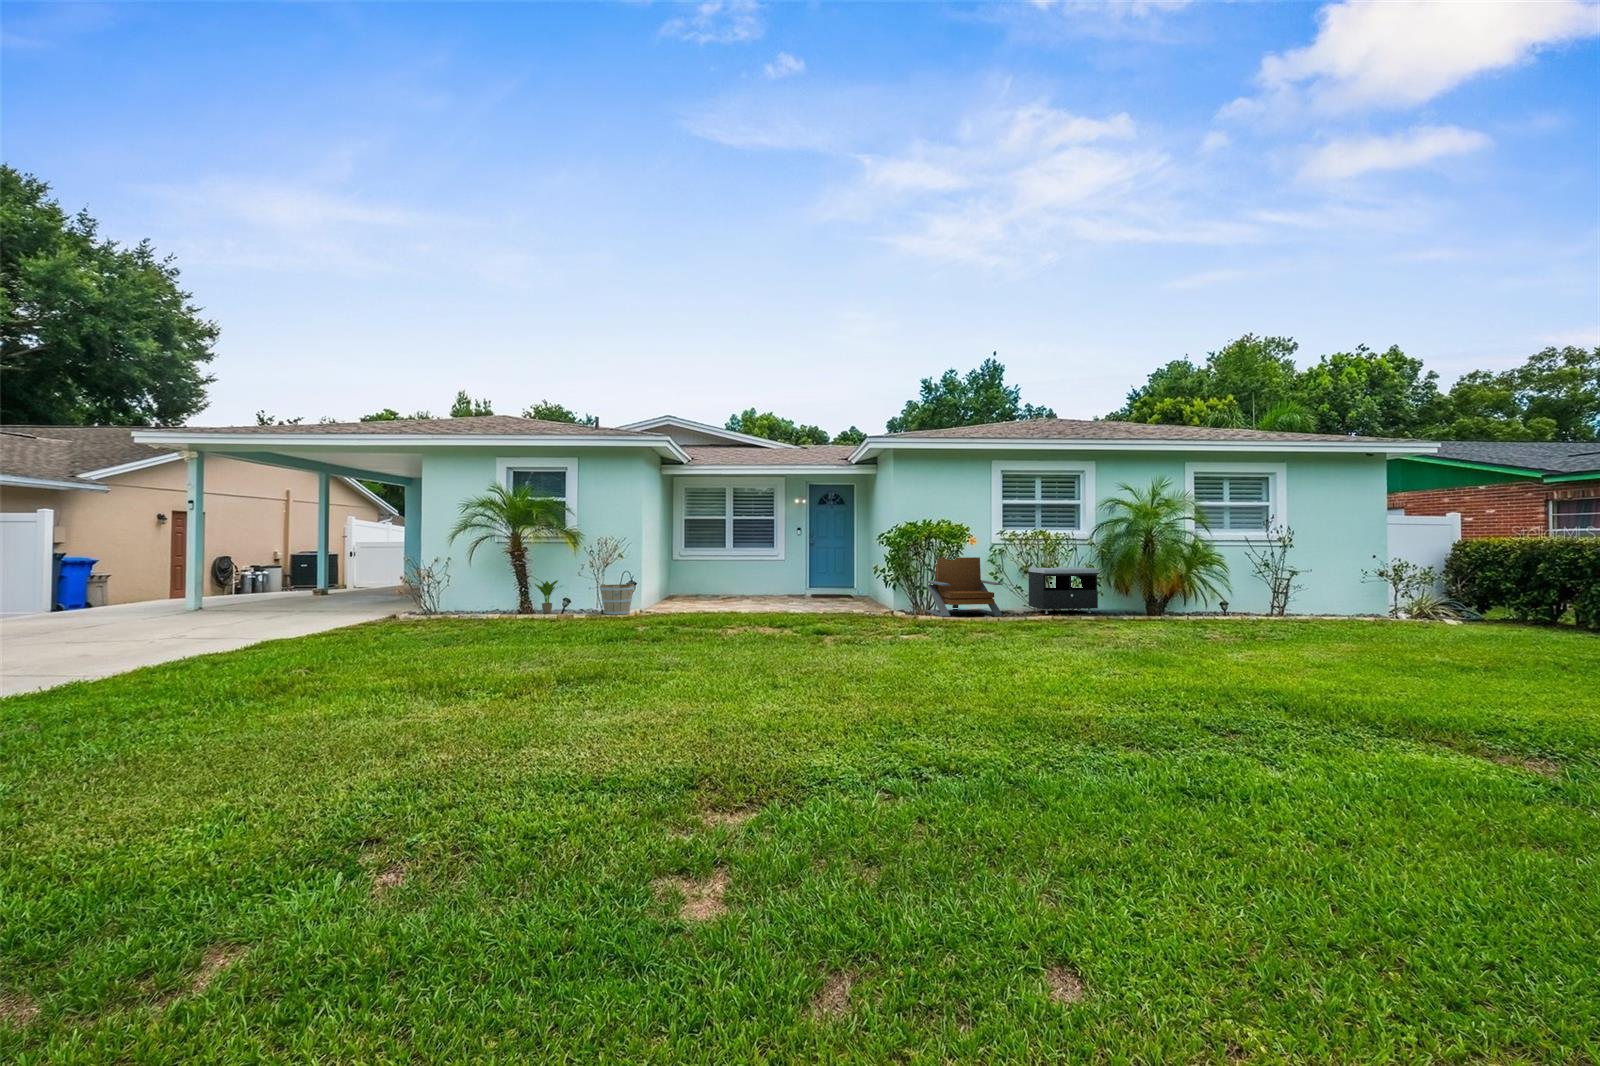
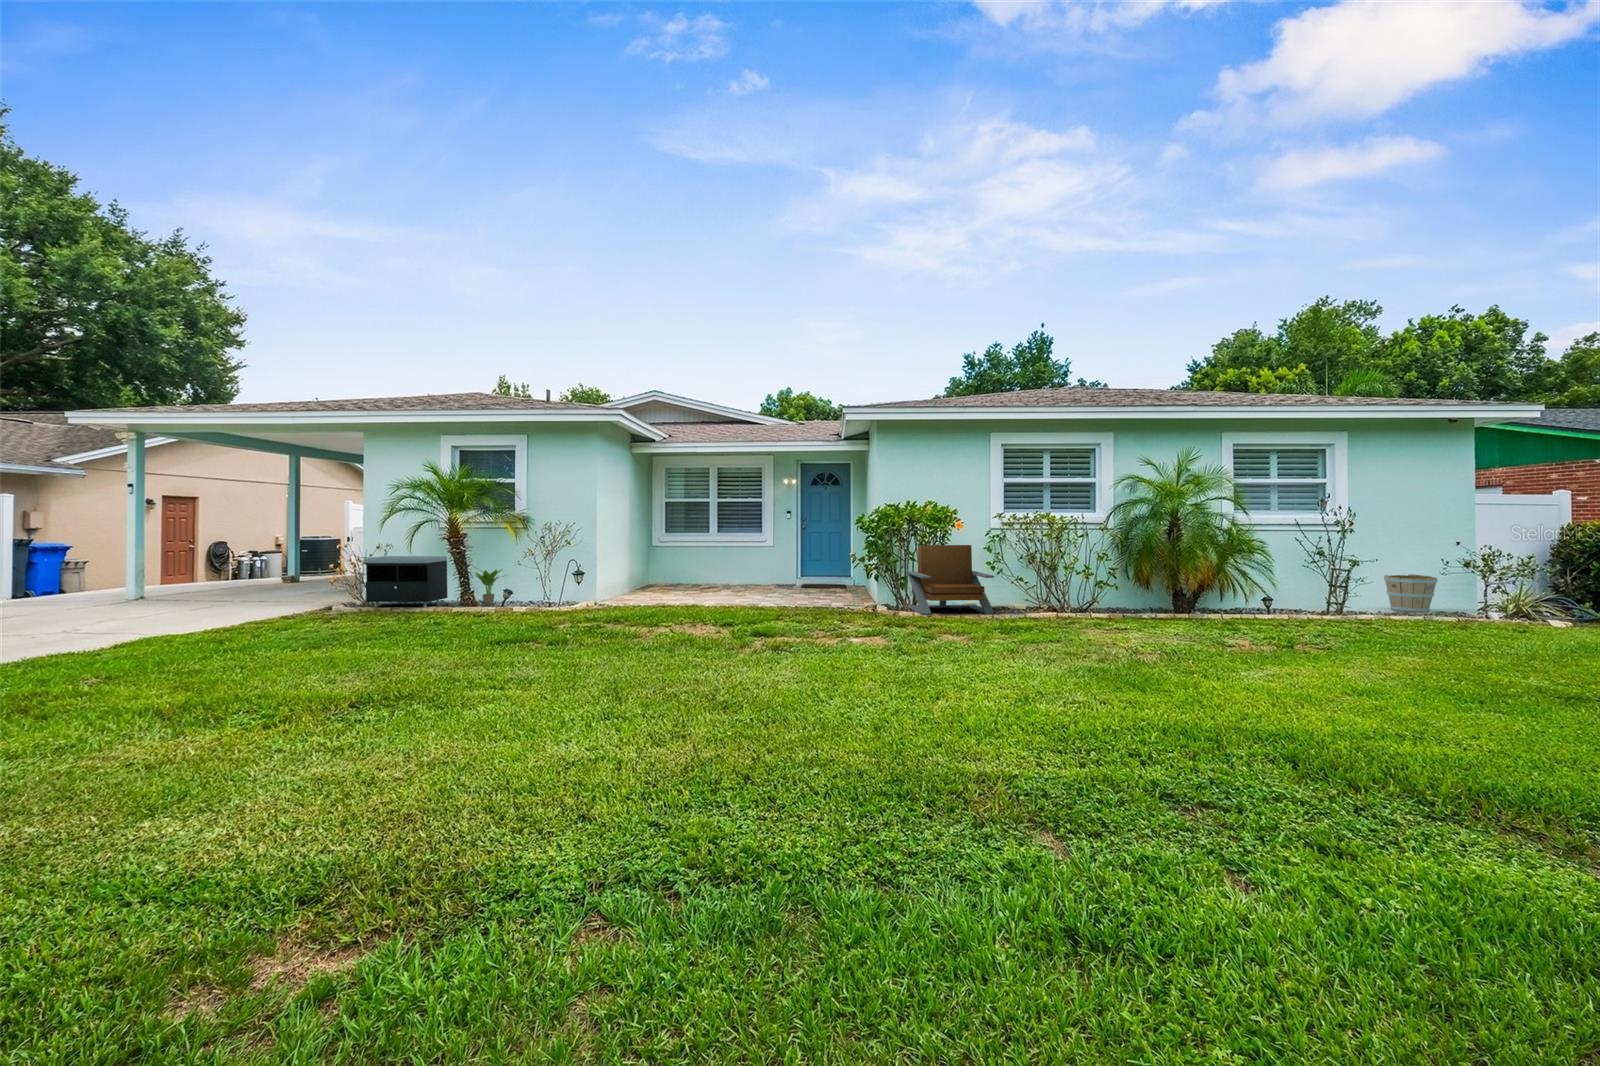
storage bench: present [1029,567,1099,614] -> present [364,556,448,607]
wooden bucket: present [600,584,634,615] -> present [1384,574,1438,612]

